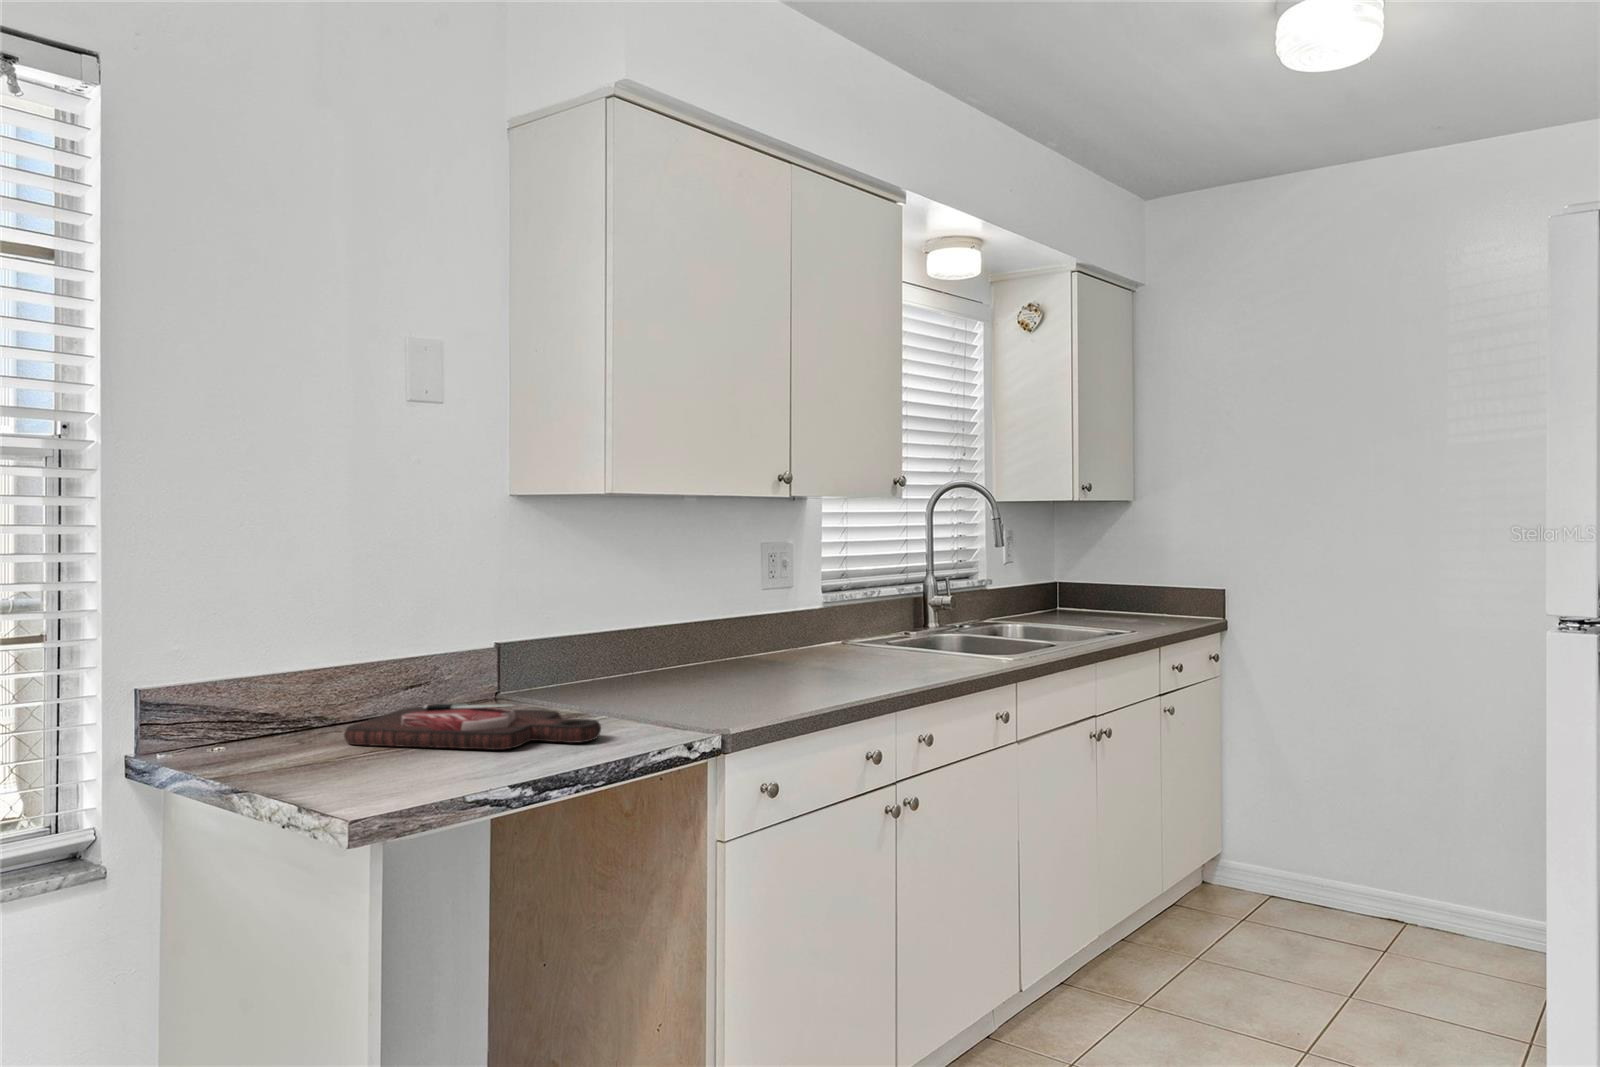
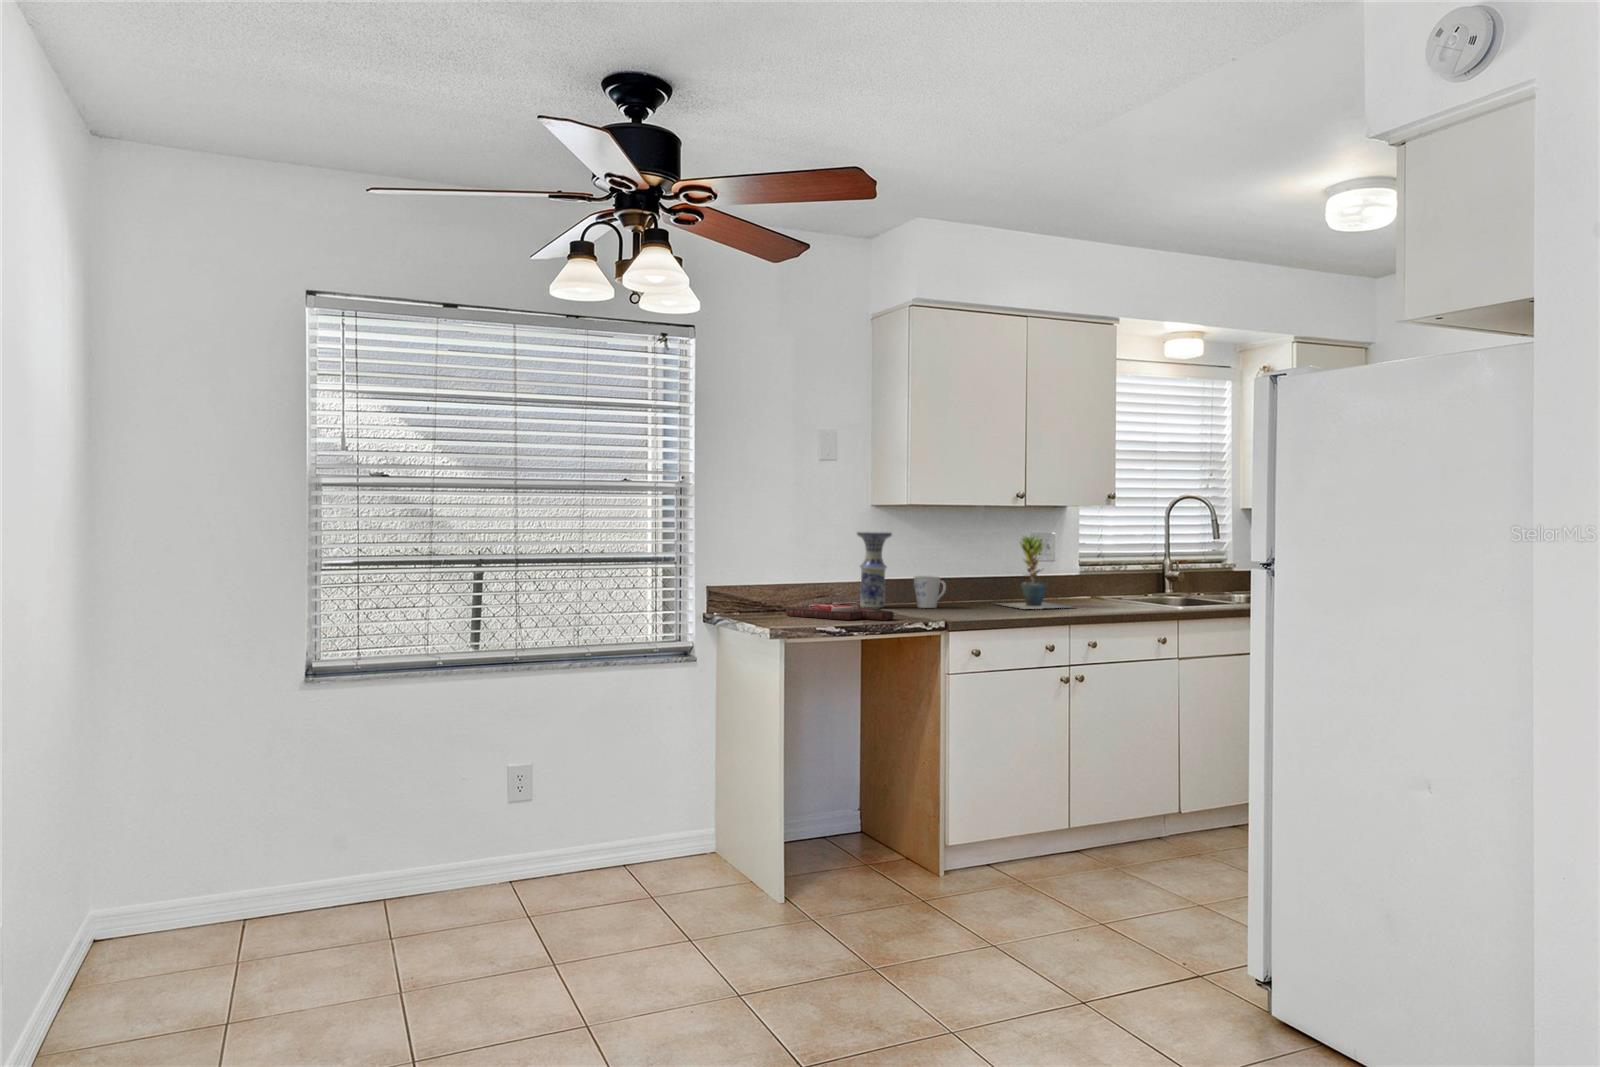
vase: none [479,546,552,701] -> present [857,531,892,608]
potted plant: none [719,546,874,684] -> present [998,536,1070,609]
mug: none [593,630,659,693] -> present [914,576,946,608]

